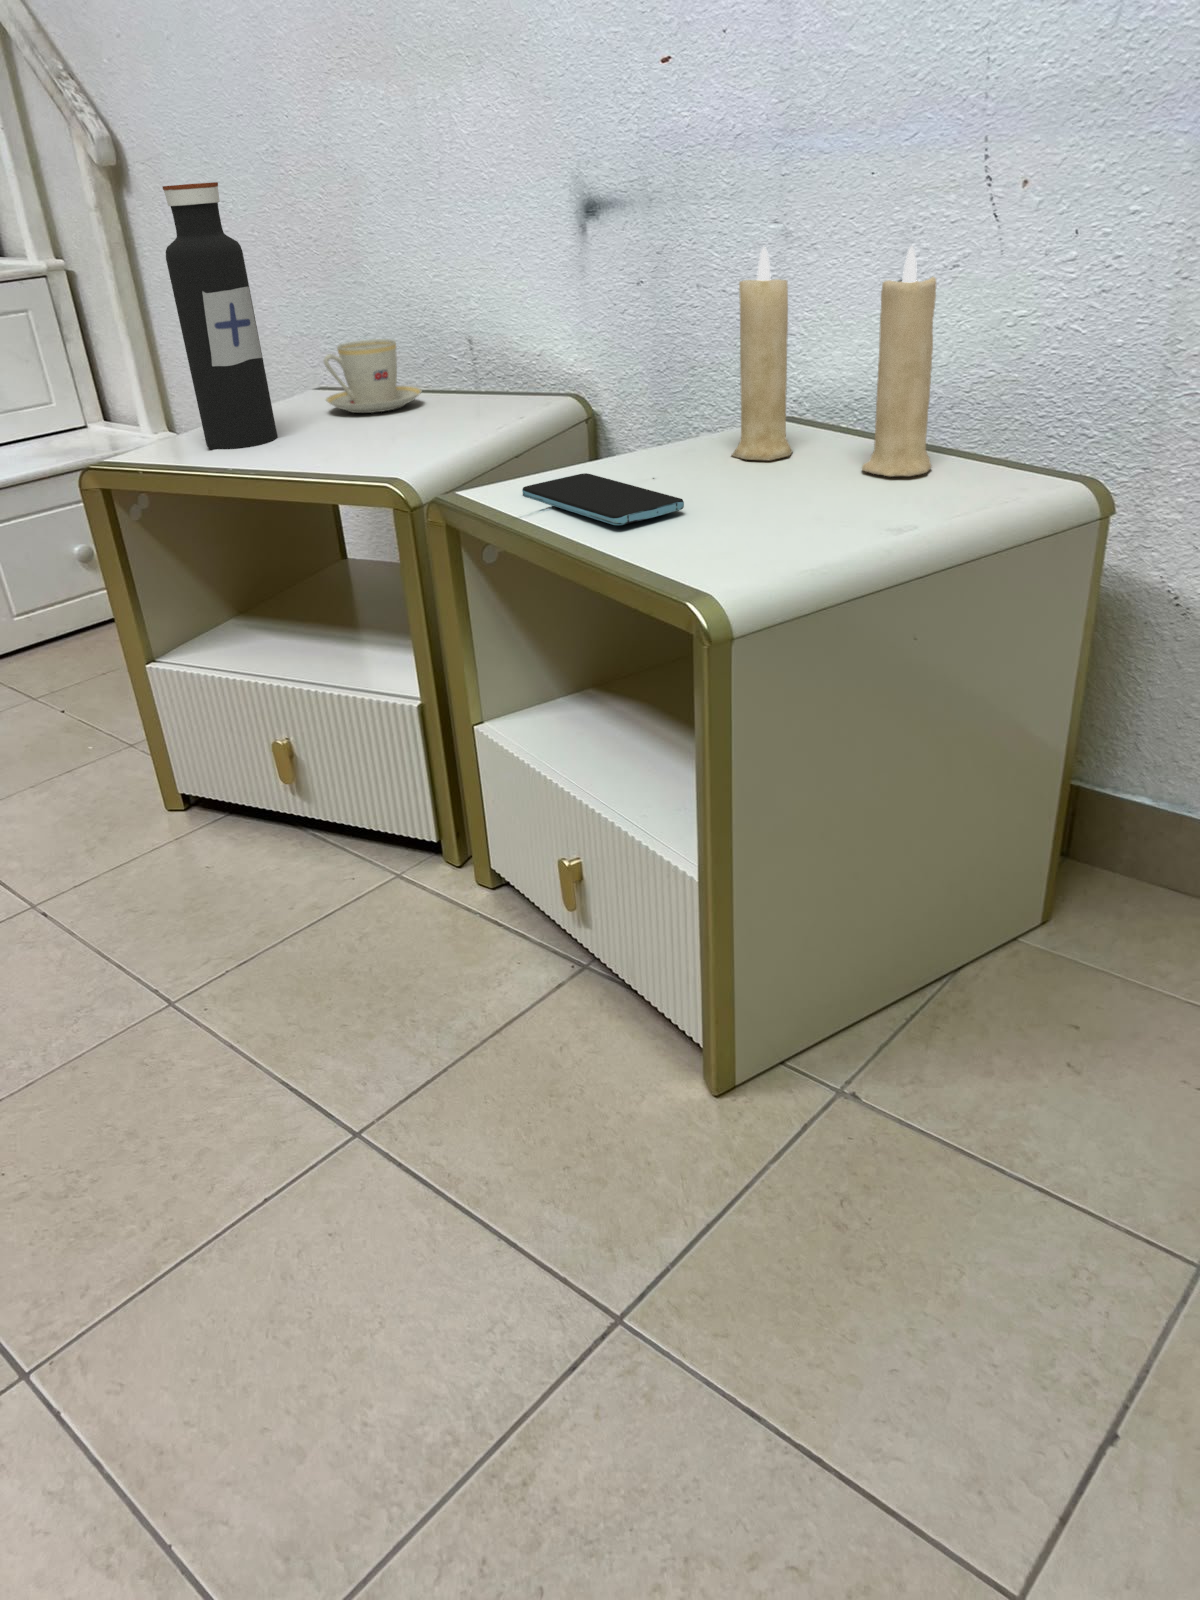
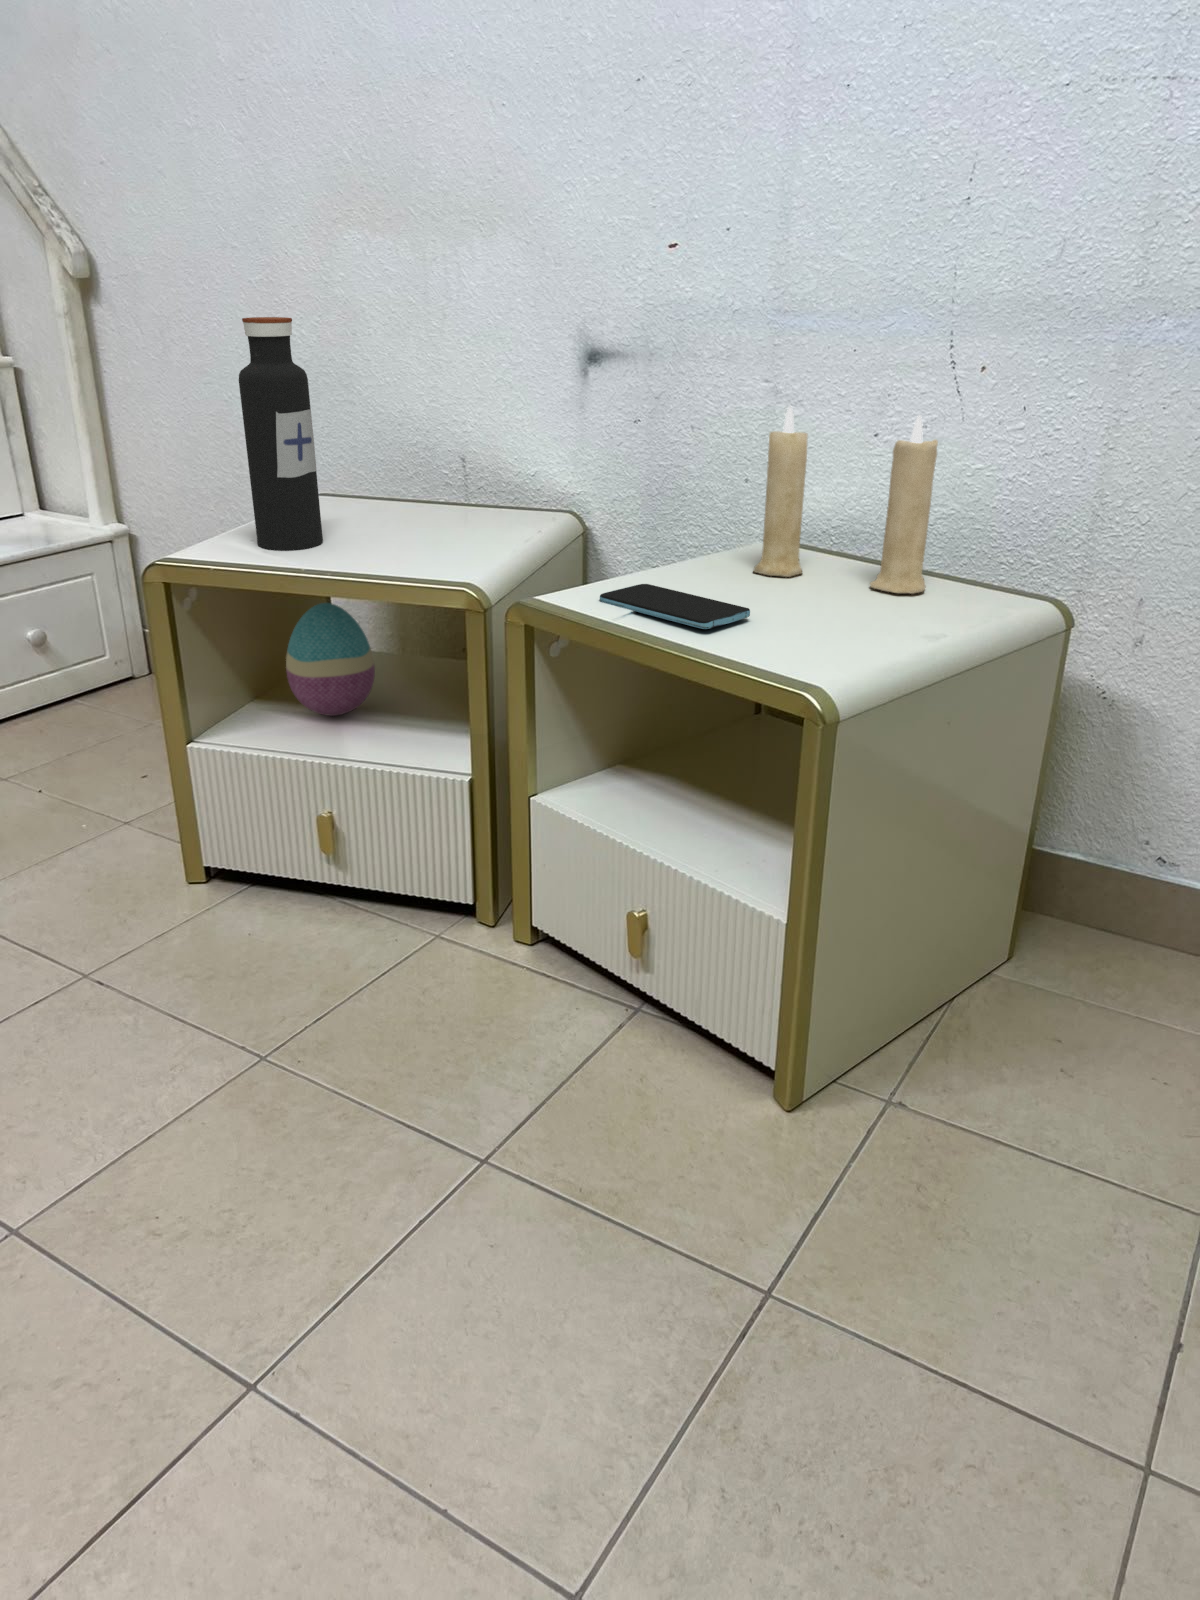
teacup: present [324,339,422,413] -> none [344,456,432,521]
decorative egg: none [254,507,352,631] -> present [286,603,375,716]

